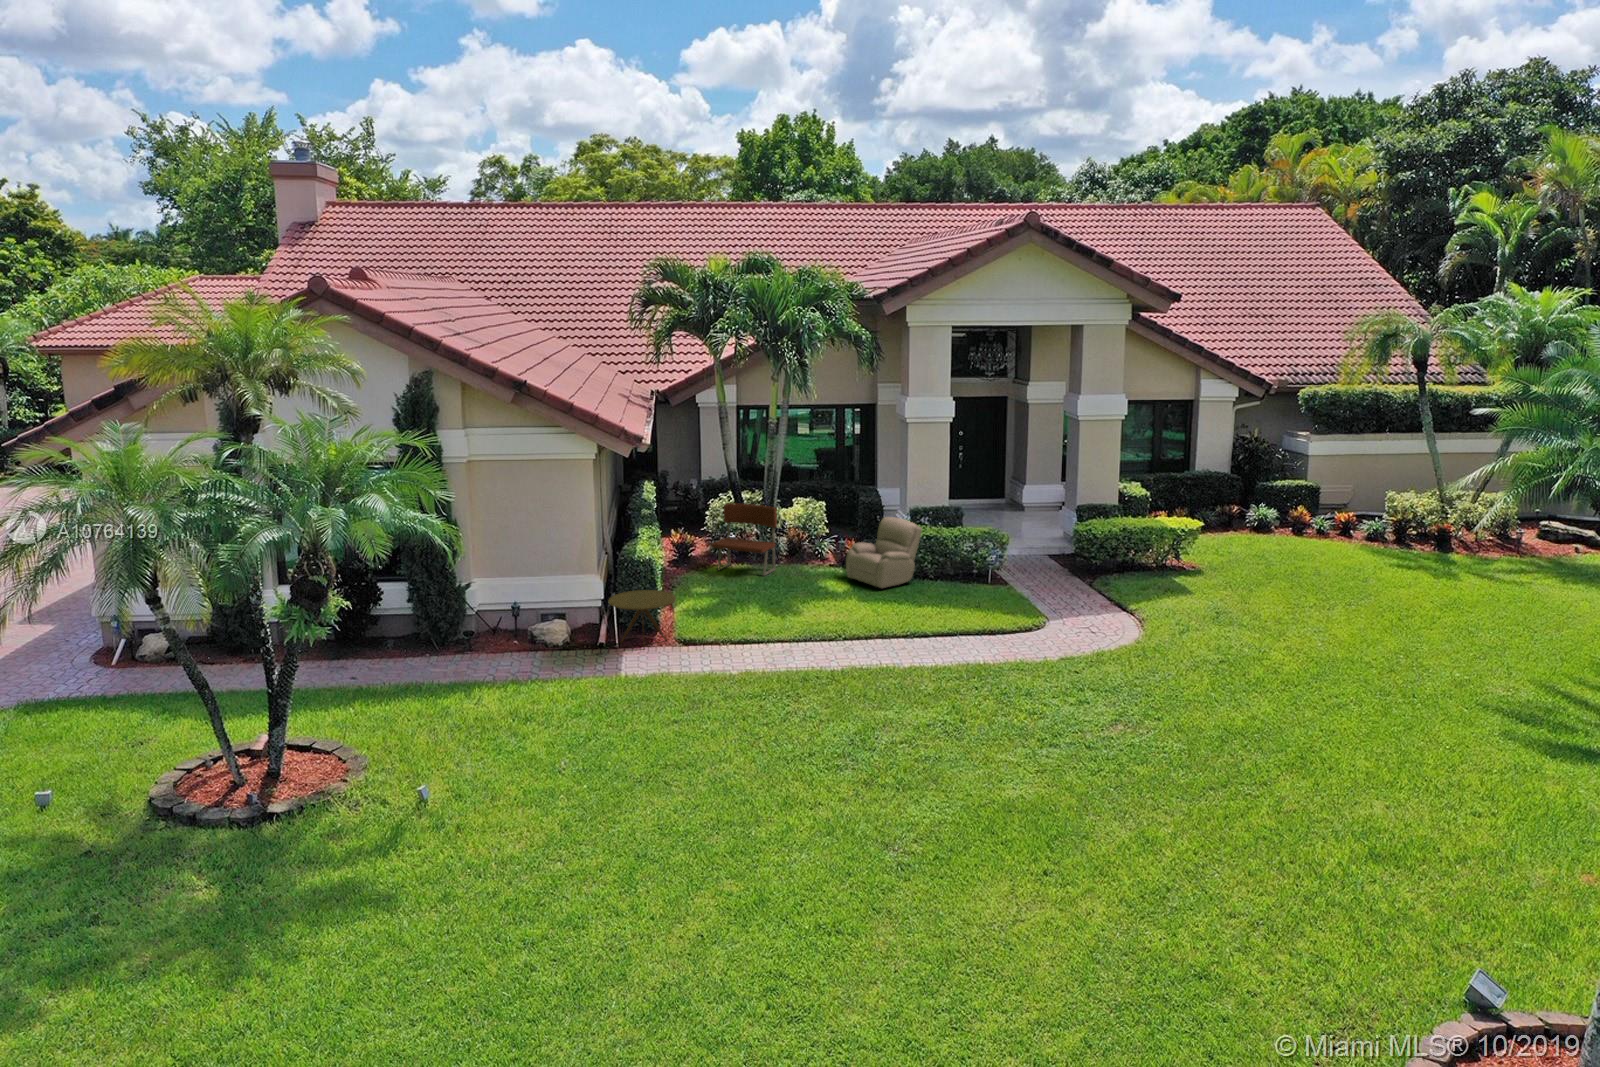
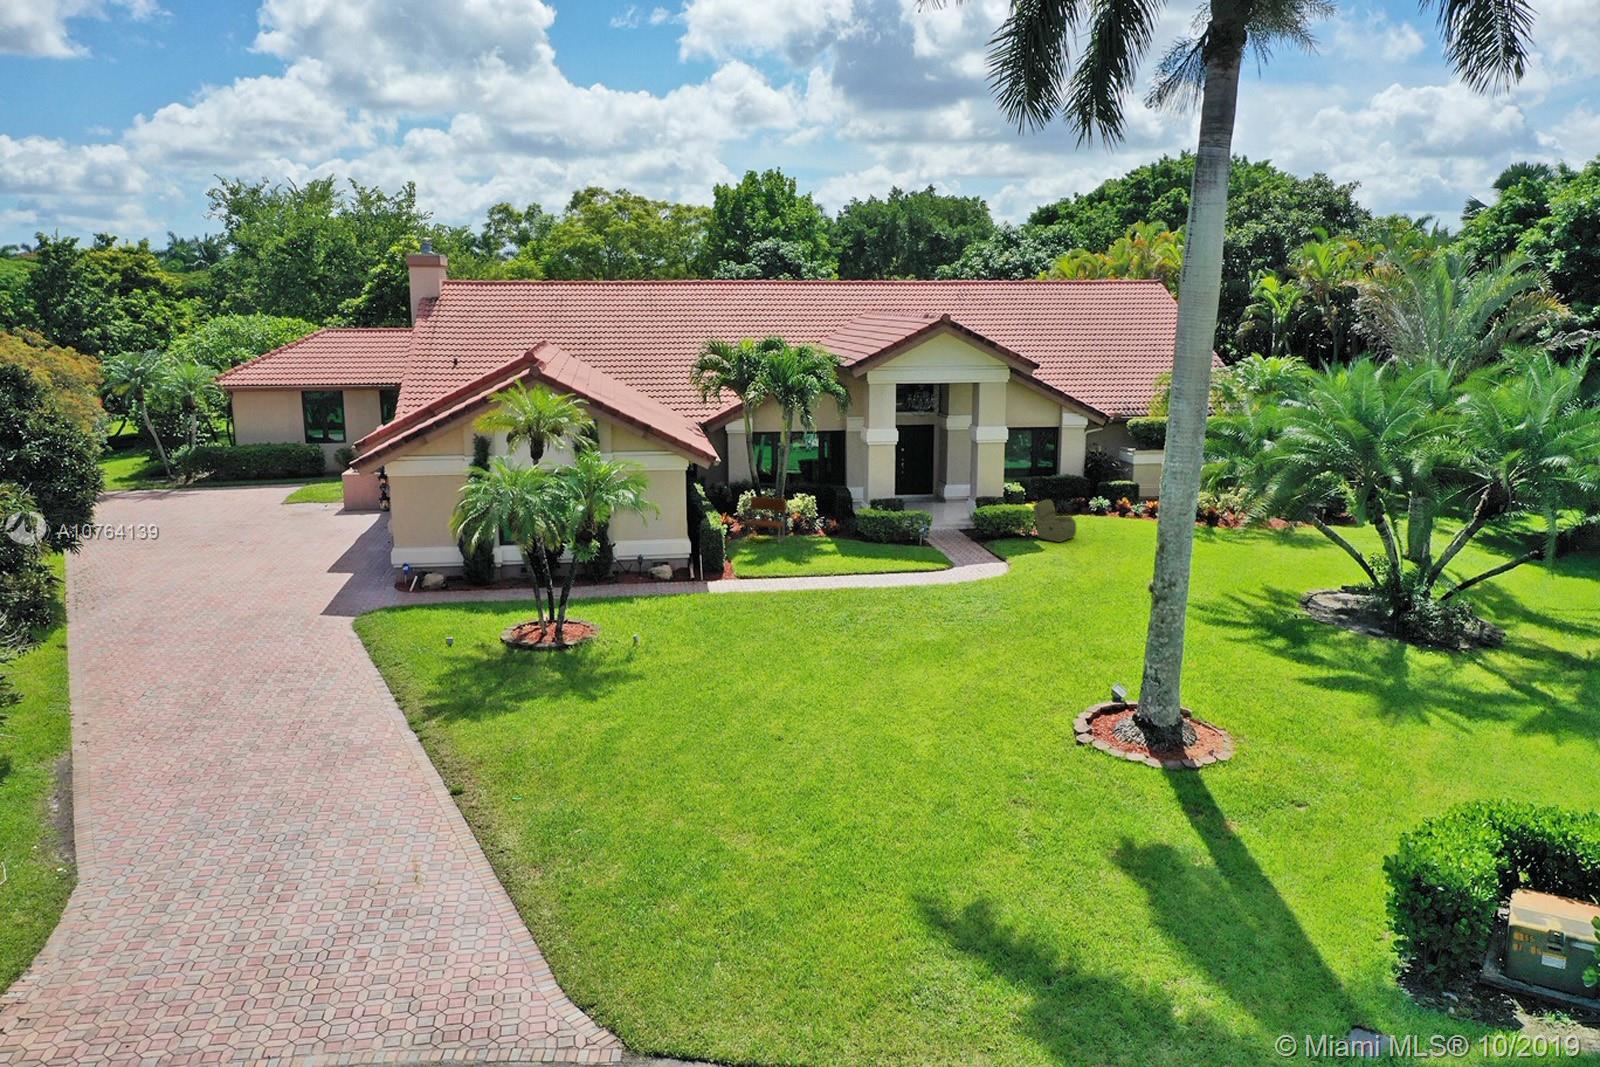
chair: present [846,517,922,588] -> present [1033,500,1076,542]
round table: present [609,590,676,643] -> none [699,547,739,581]

